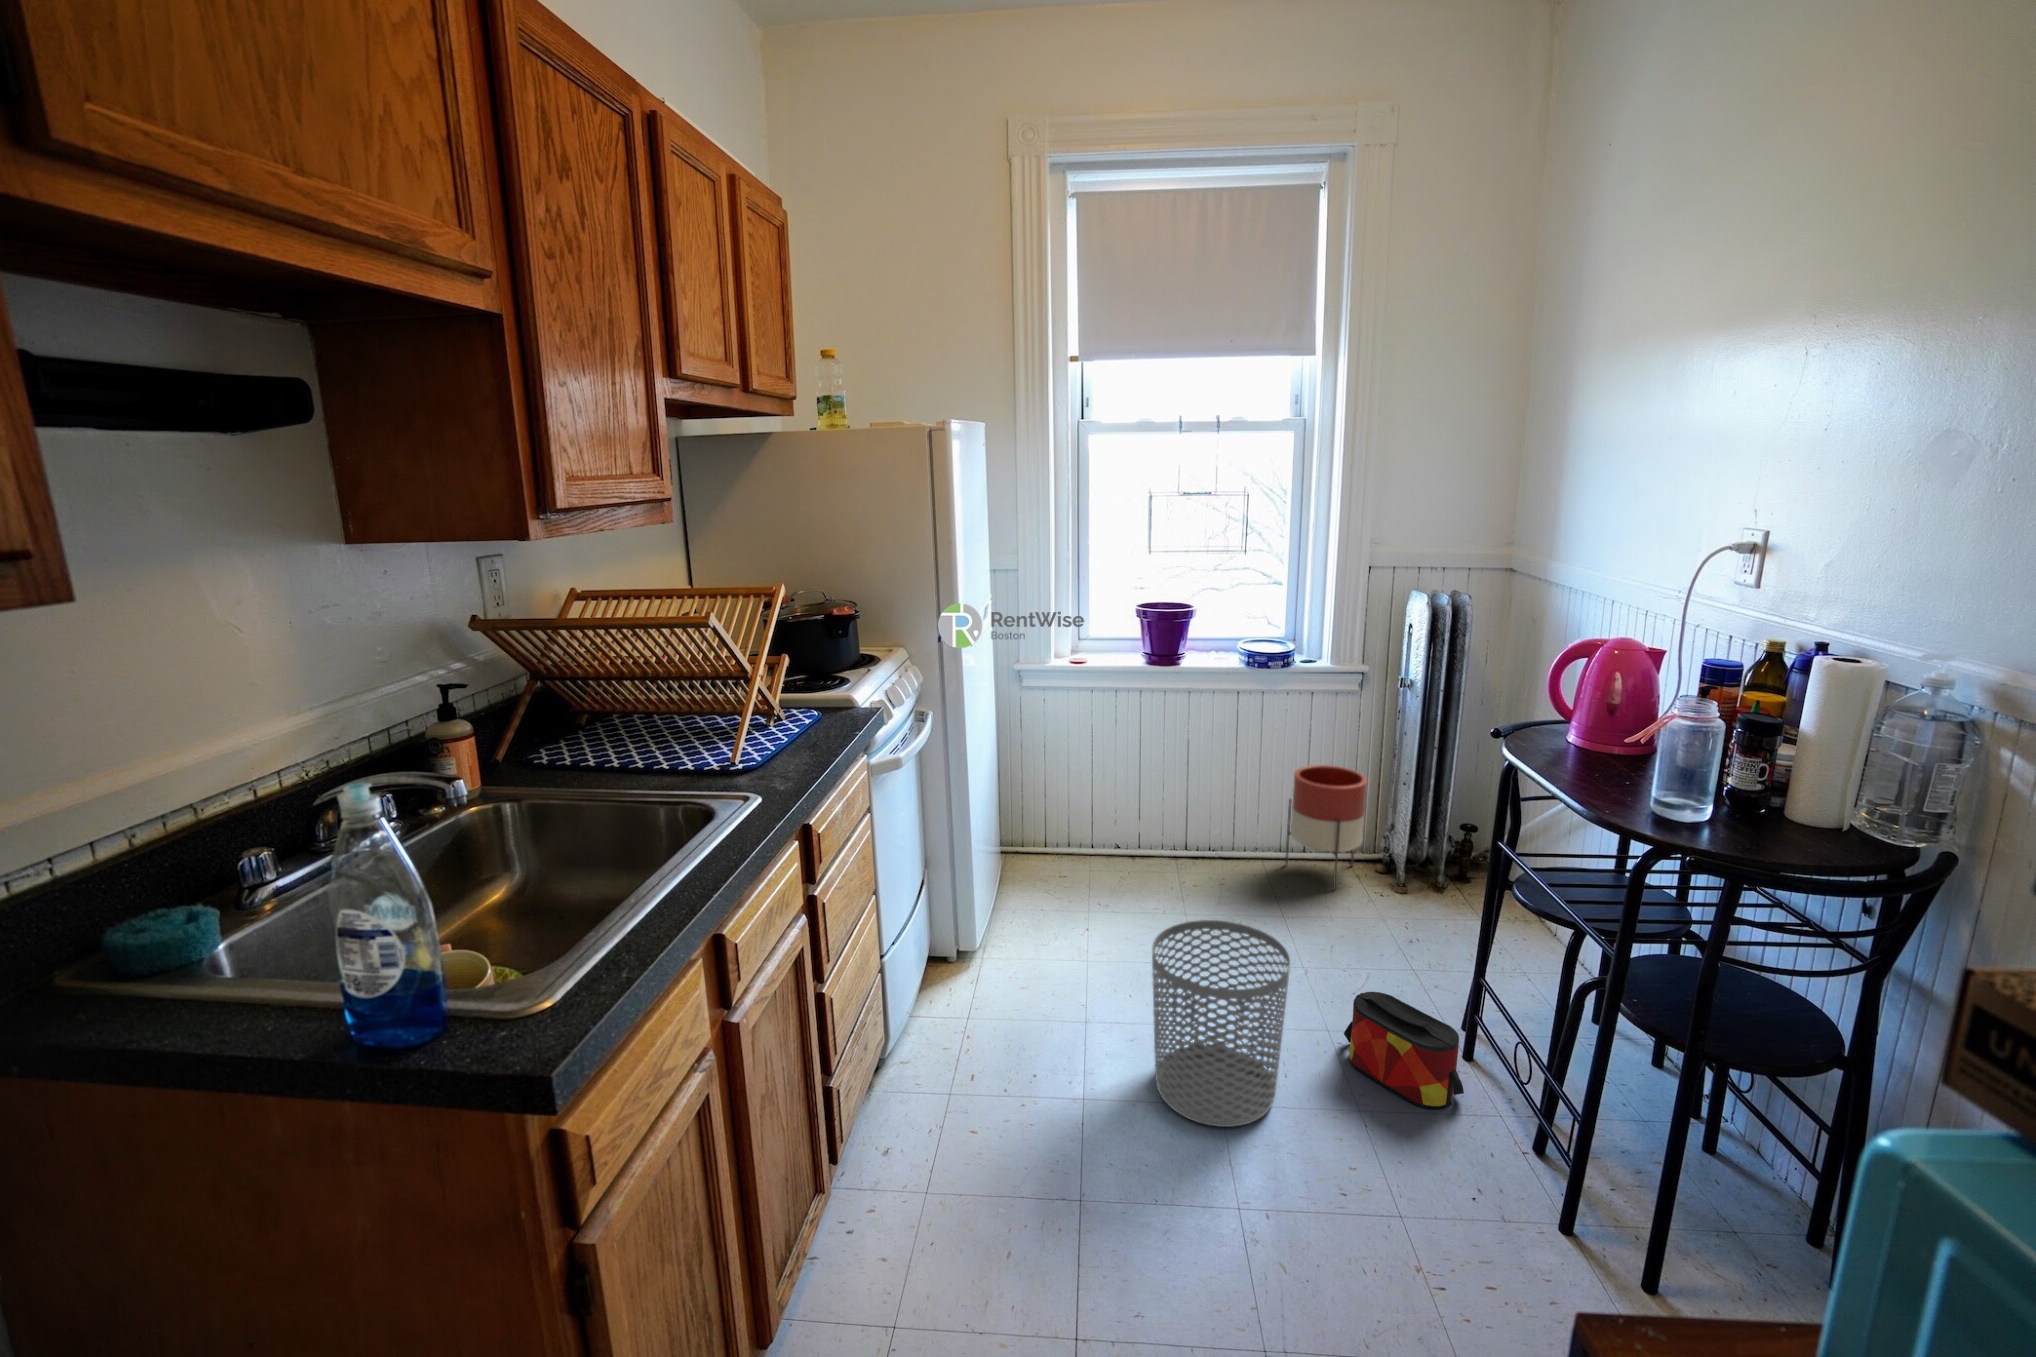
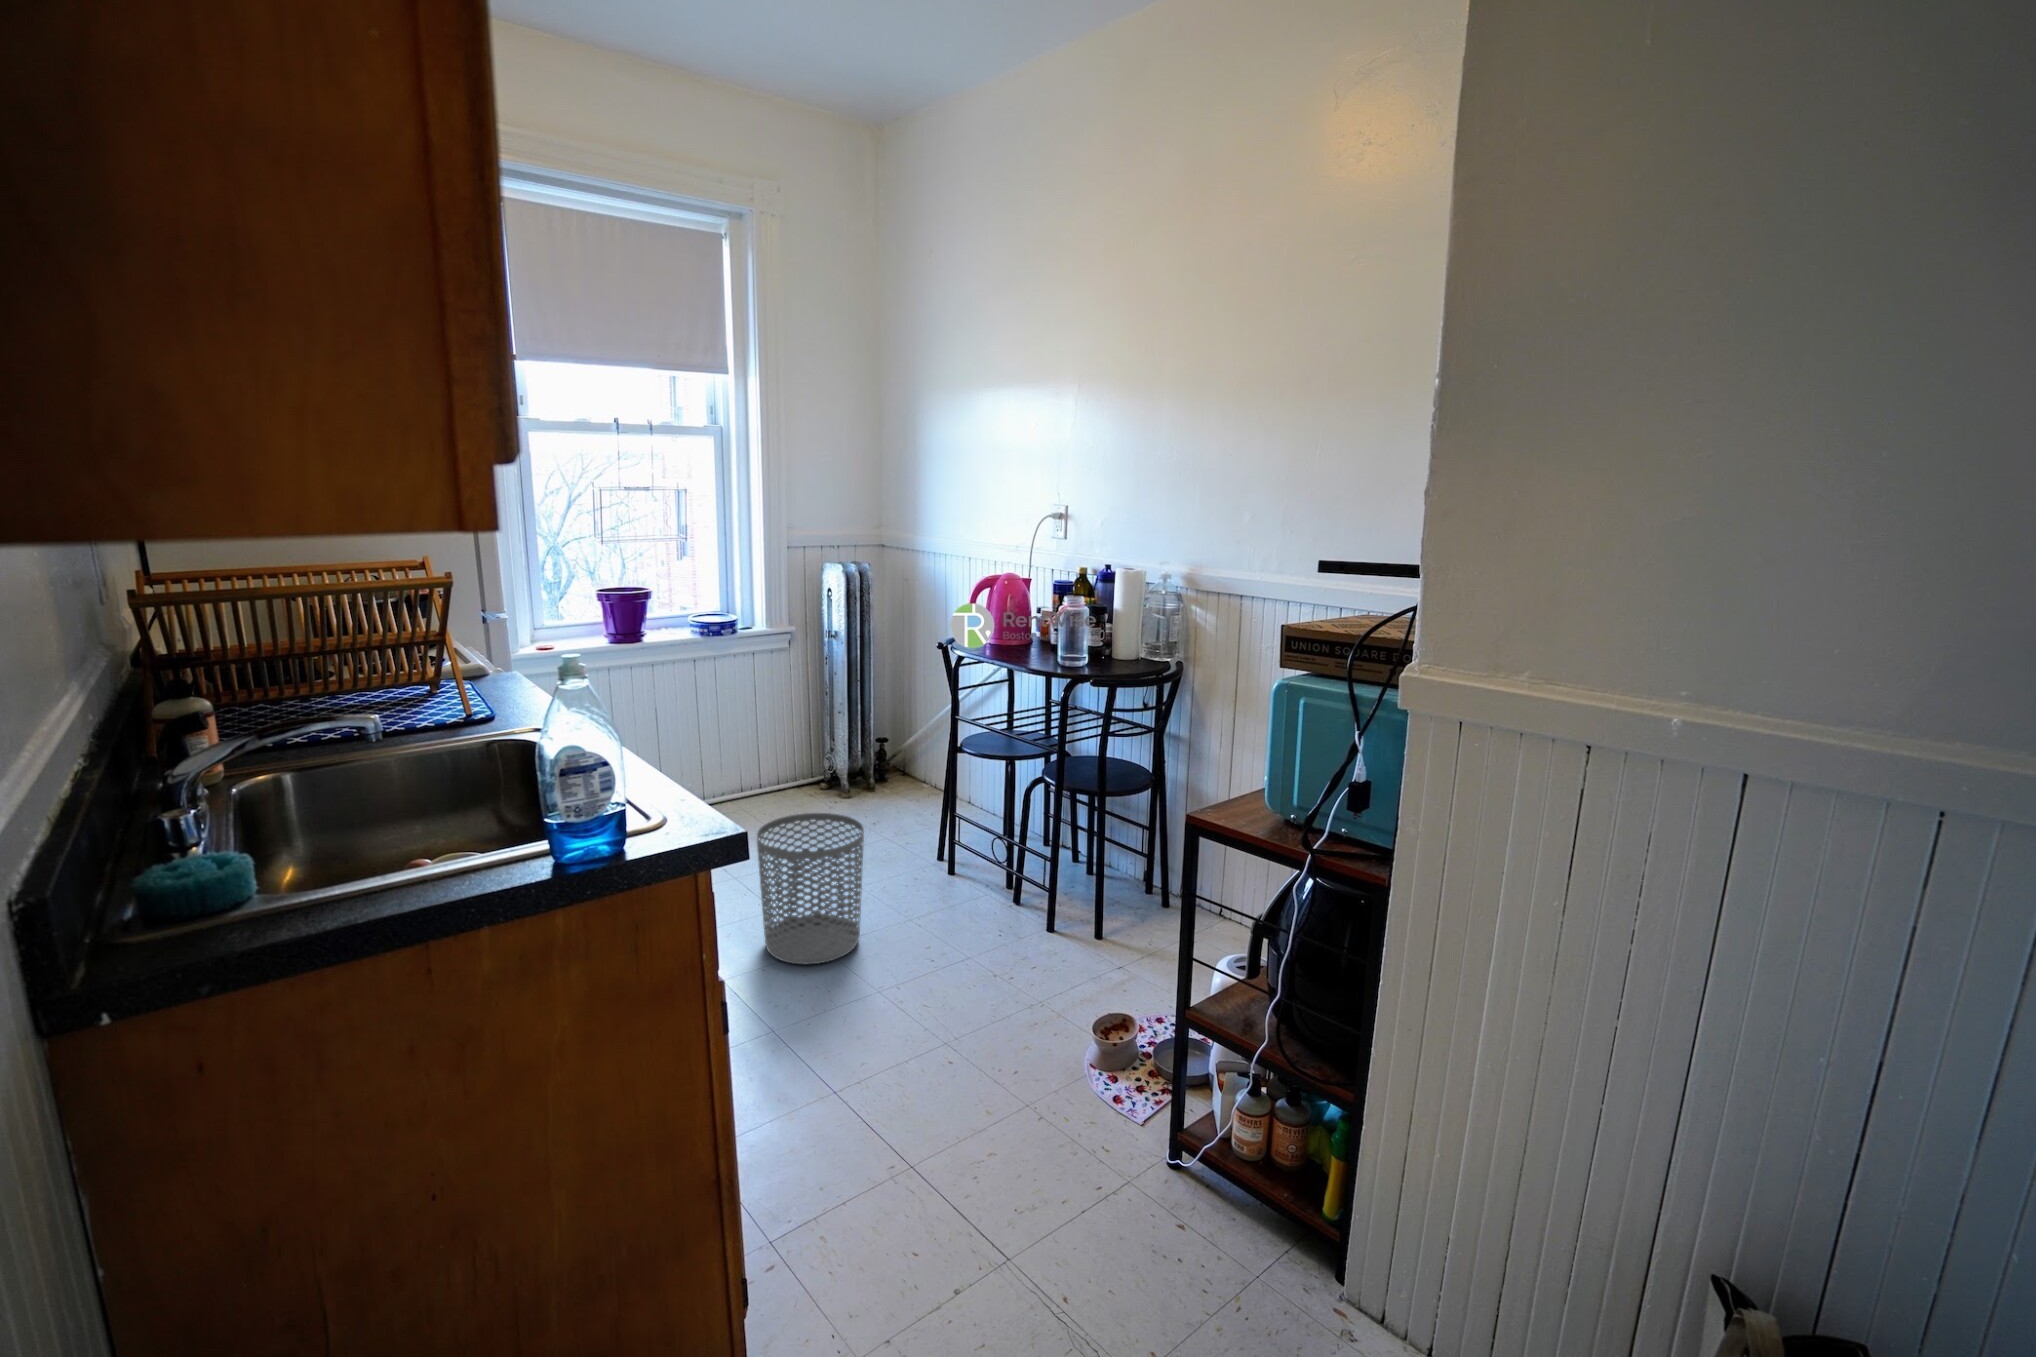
planter: present [1285,765,1367,889] -> none [752,711,815,807]
bag: present [1344,992,1464,1109] -> none [876,842,965,904]

